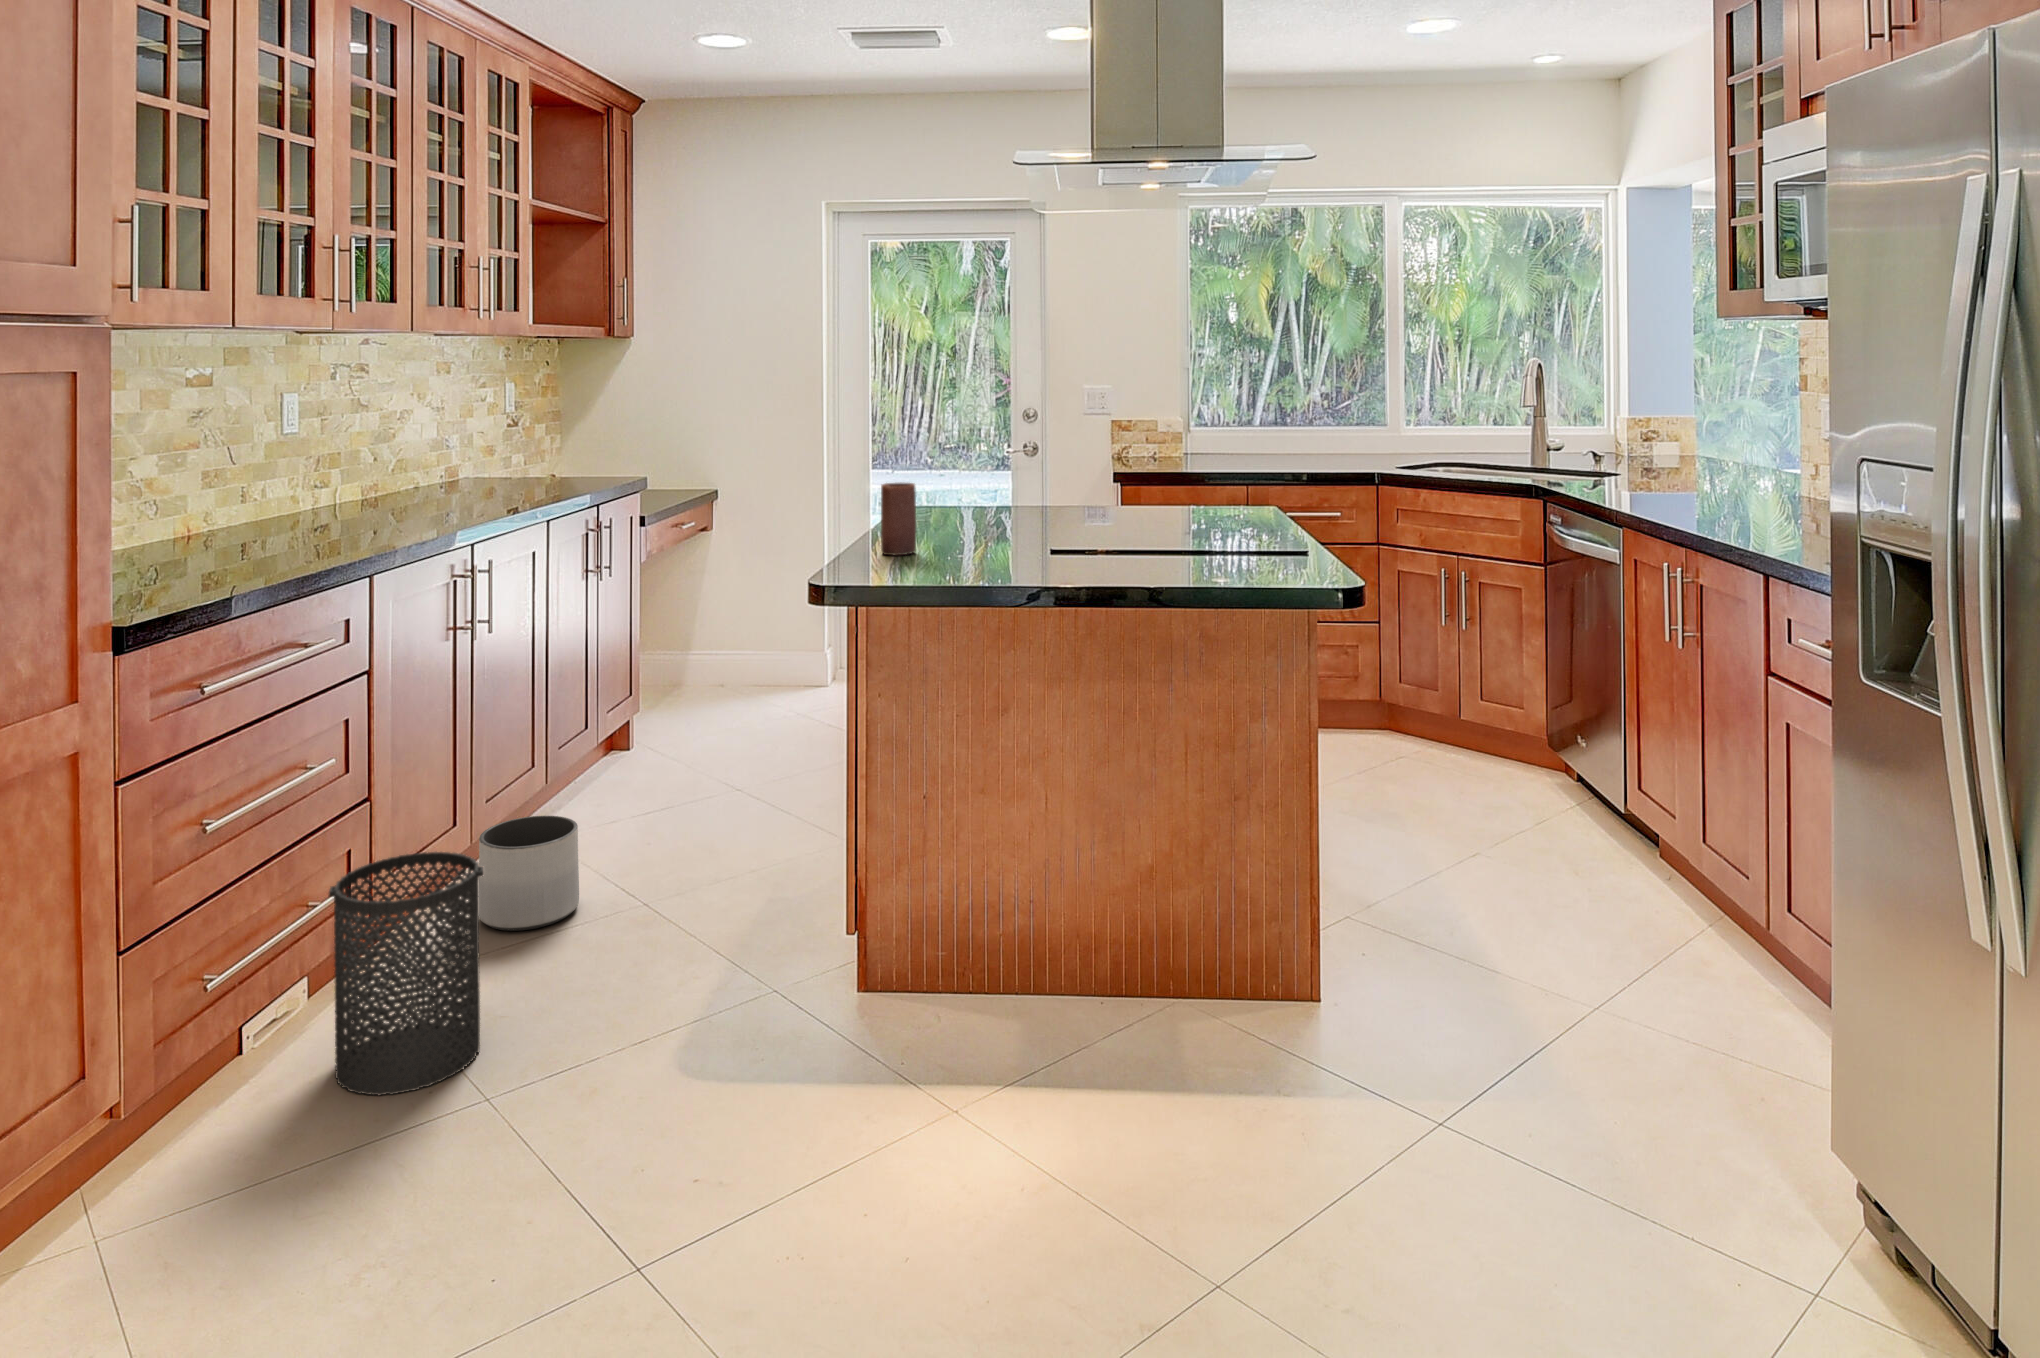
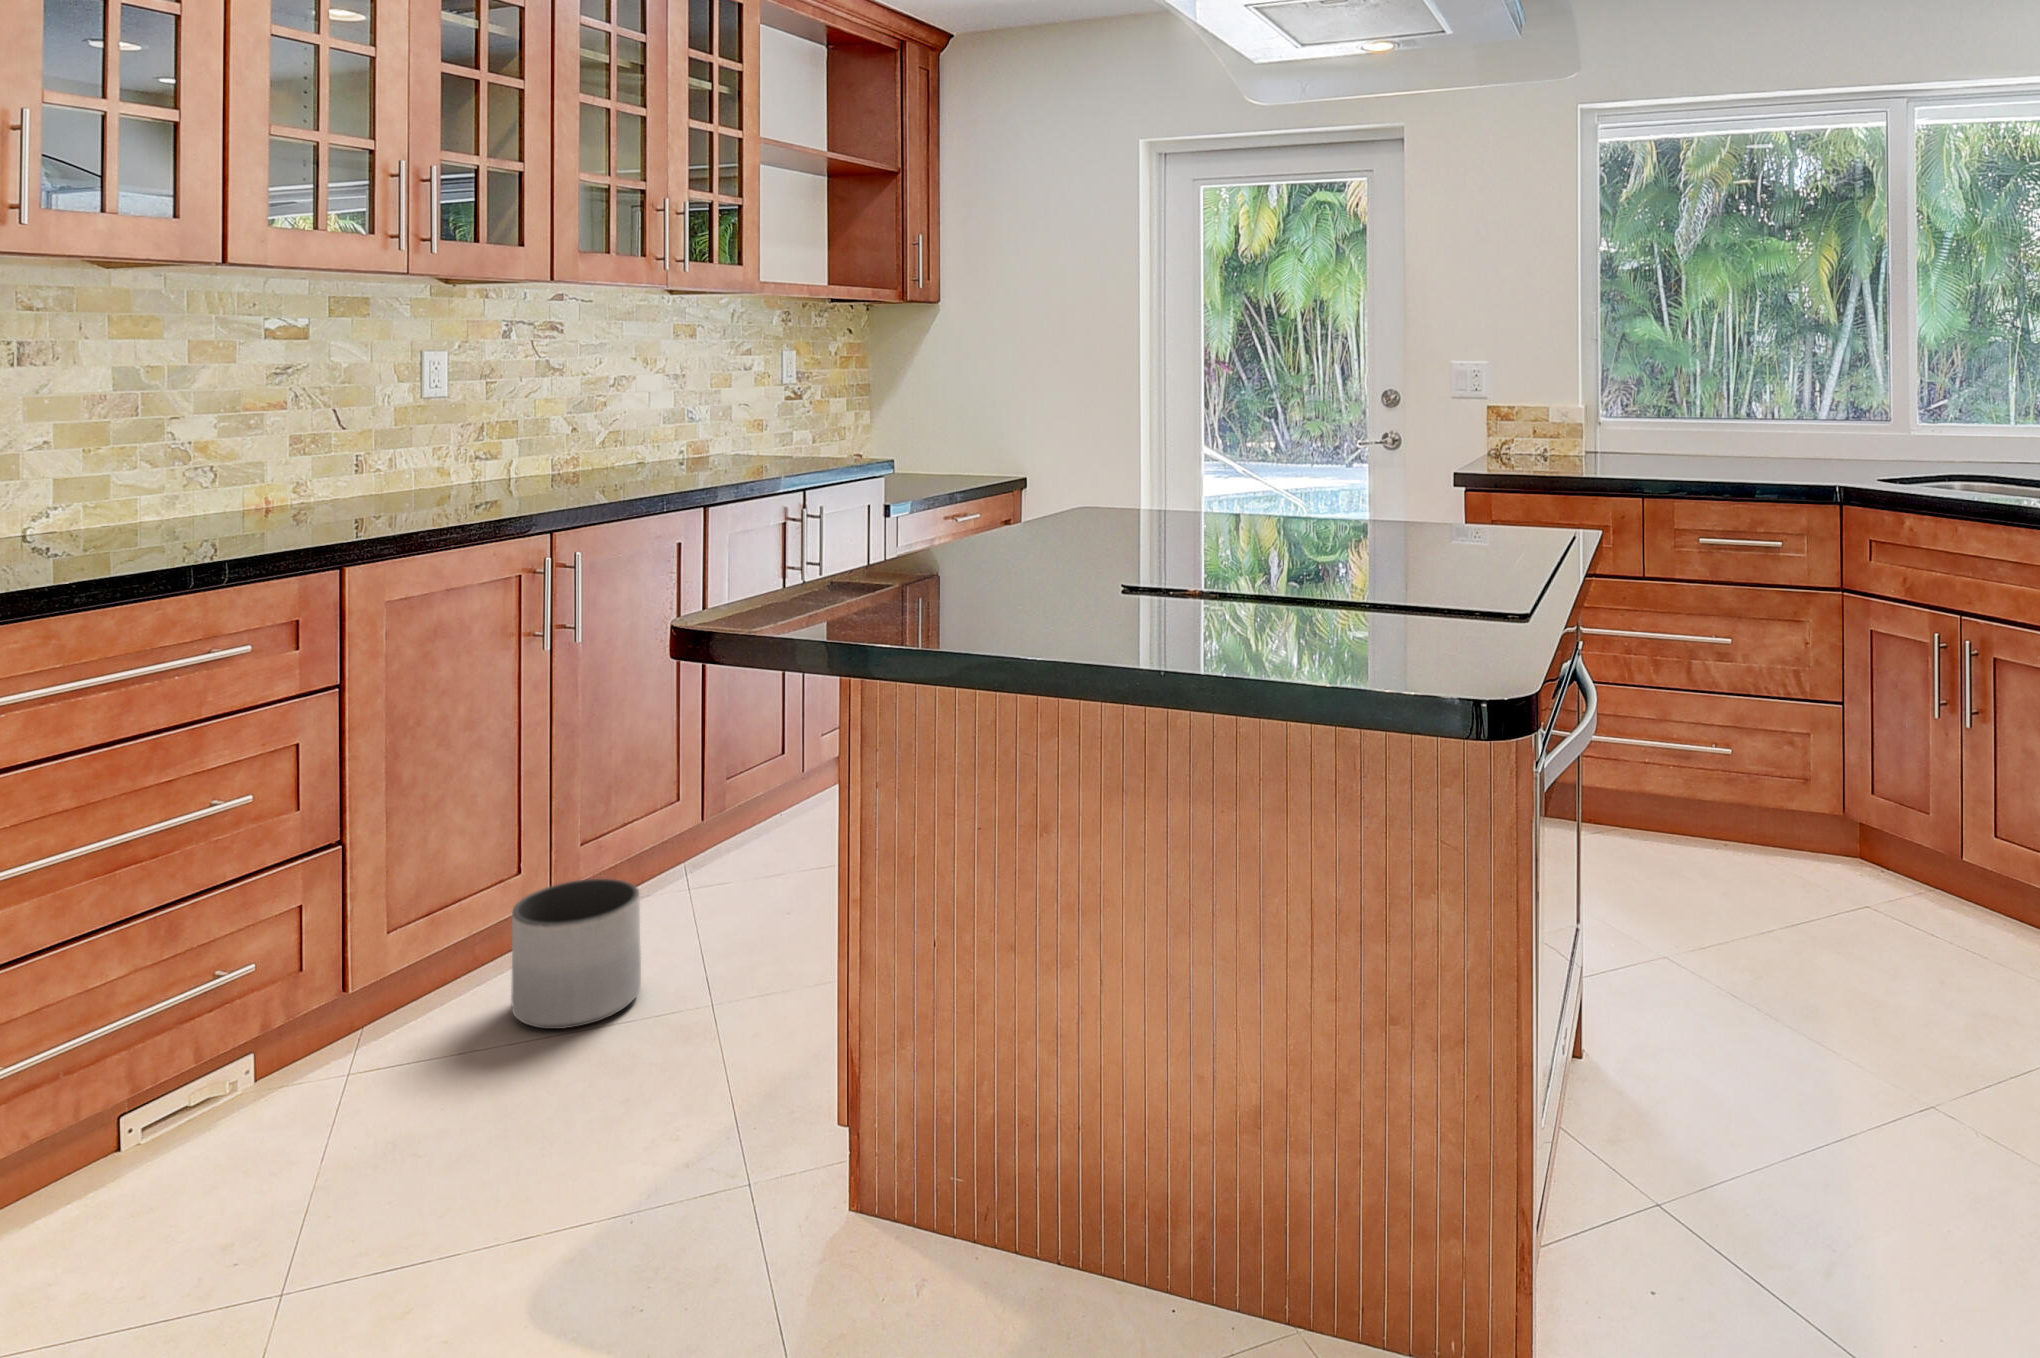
candle: present [881,483,916,555] -> none [909,476,961,582]
trash can: present [329,852,484,1095] -> none [145,938,359,1276]

